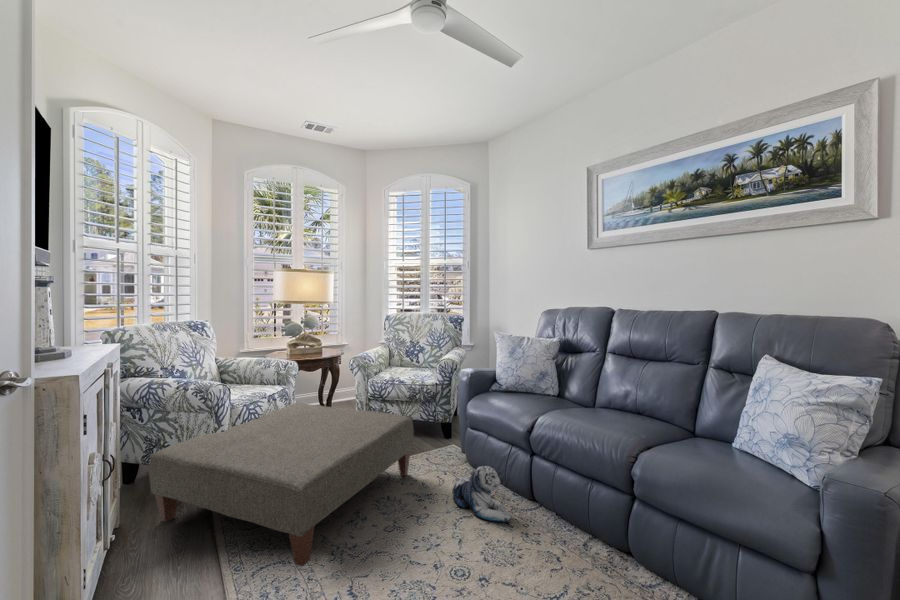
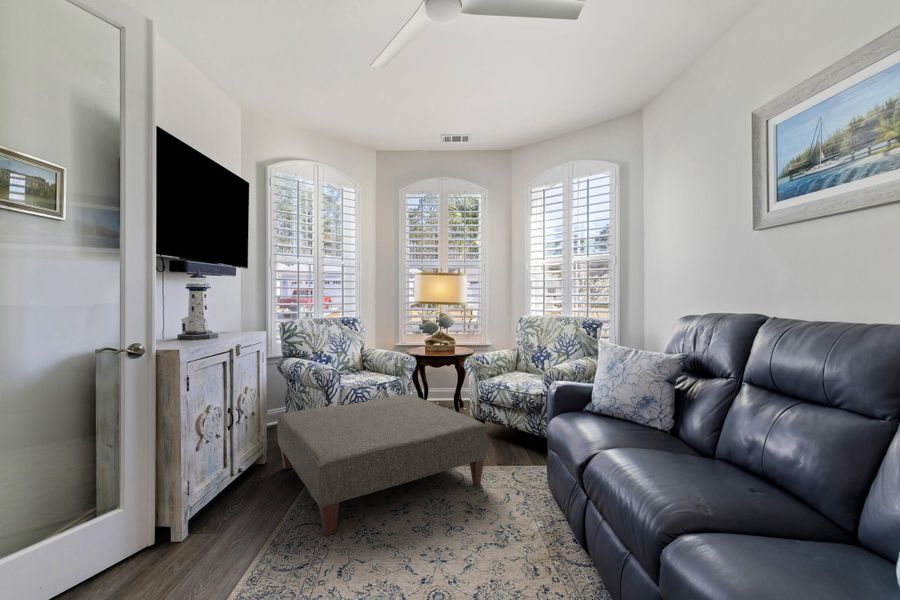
plush toy: present [452,465,511,522] -> none [497,494,545,568]

